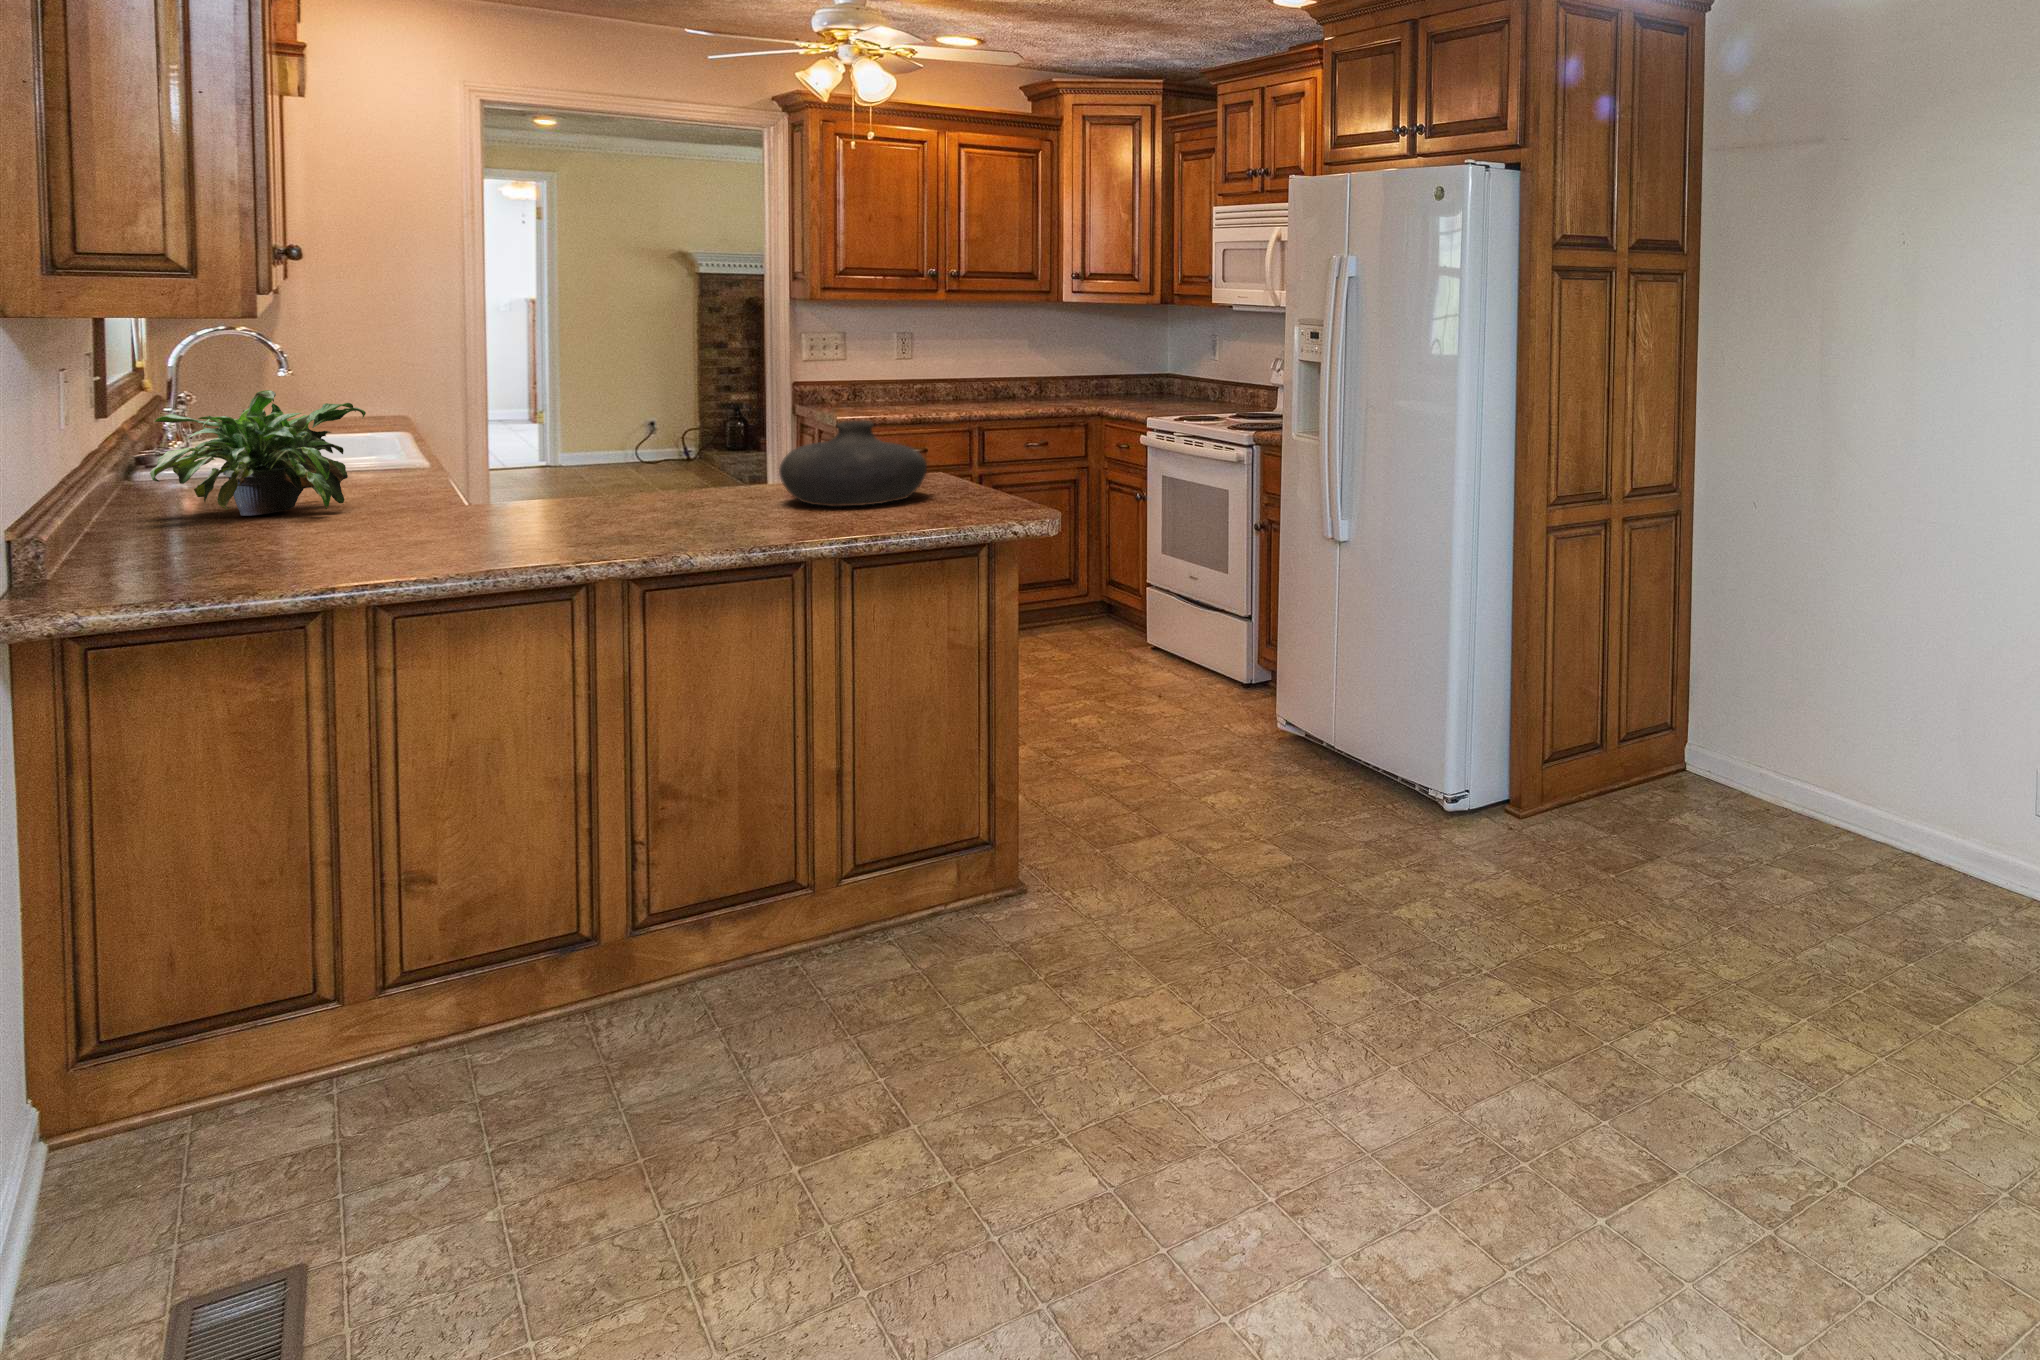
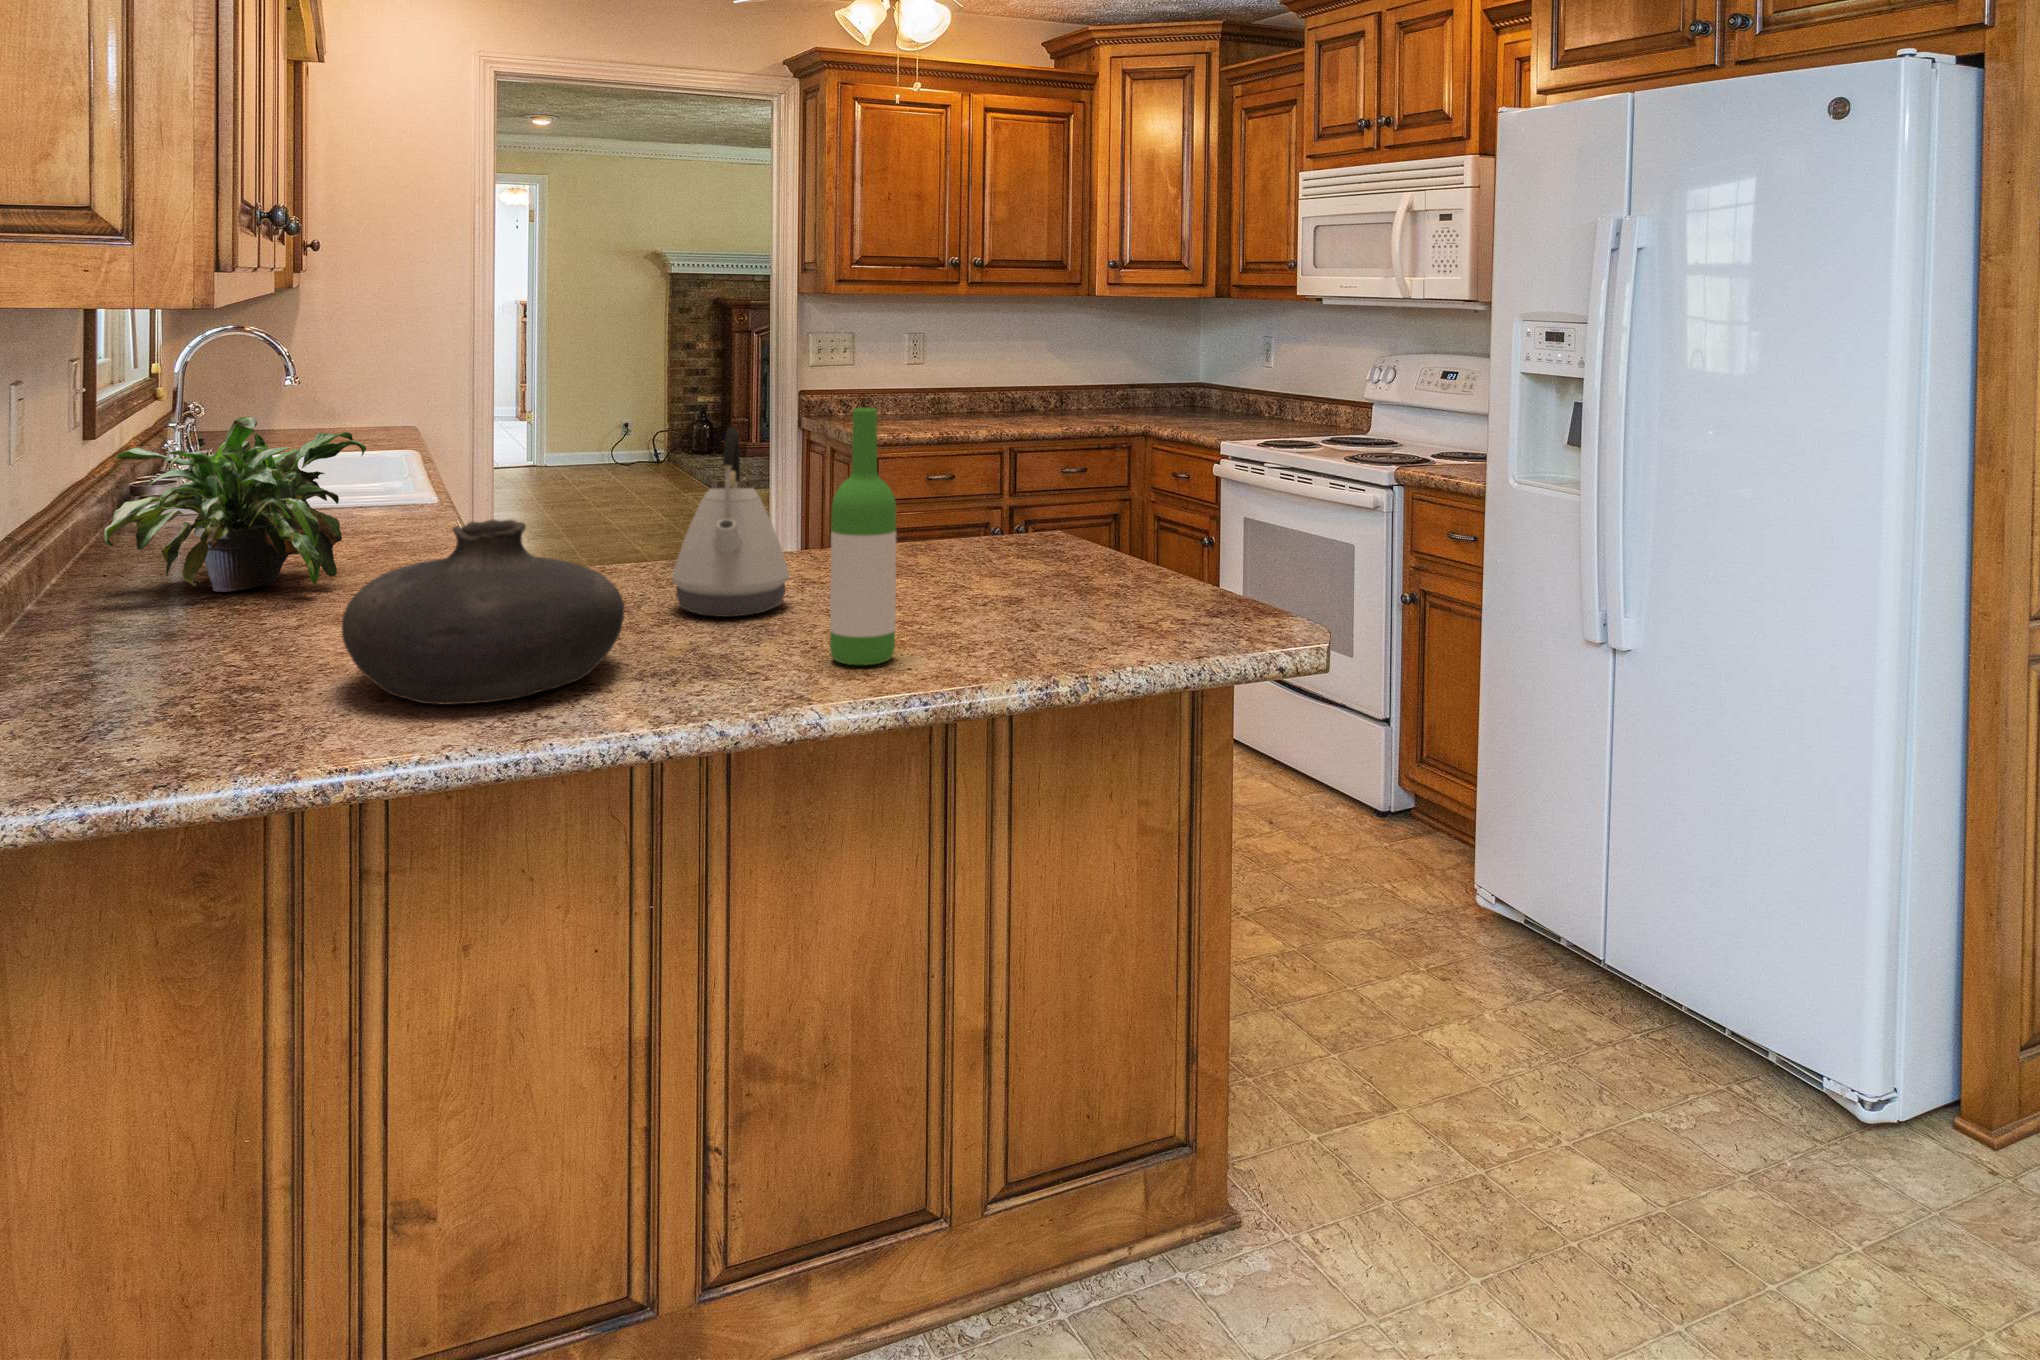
wine bottle: none [704,377,751,534] -> present [830,408,896,665]
kettle: none [606,394,695,517] -> present [672,427,789,617]
vase: present [779,420,927,507] -> present [342,519,624,705]

